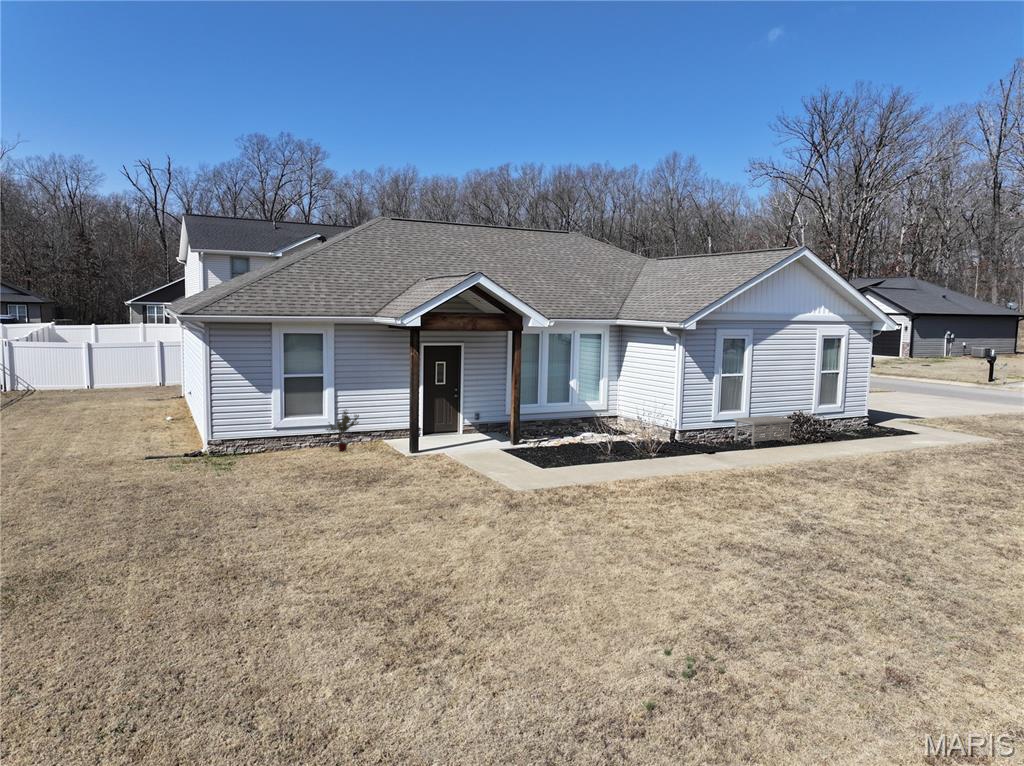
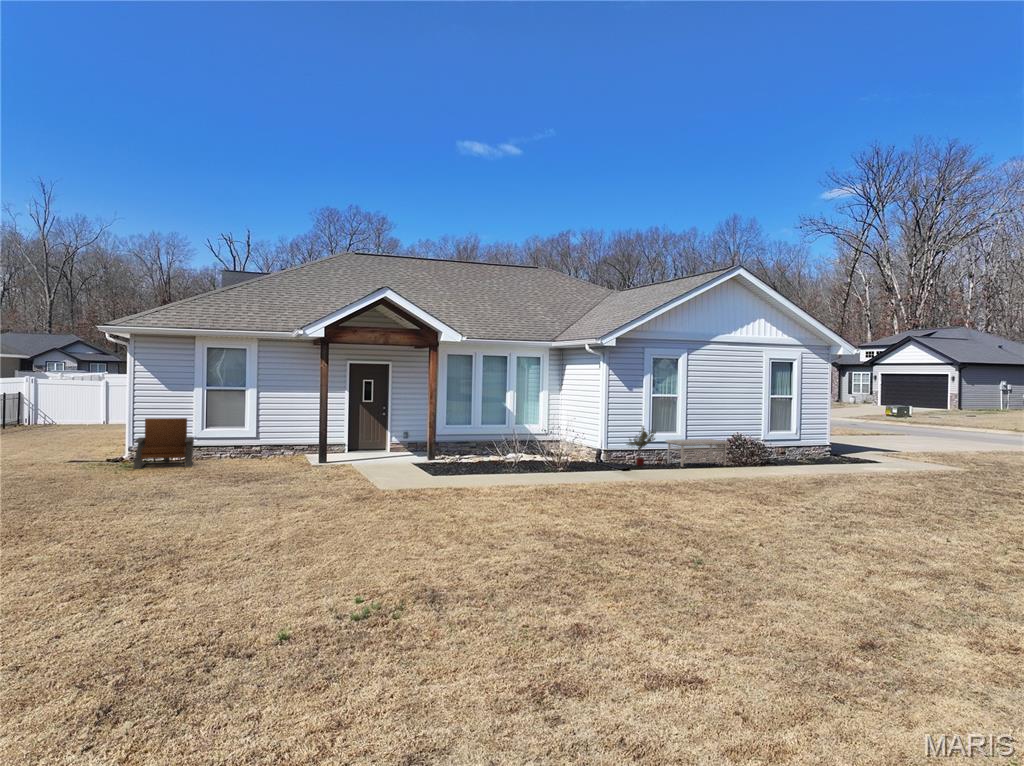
lounge chair: none [220,409,282,467] -> present [133,418,194,469]
potted tree: present [326,409,359,451] -> present [627,426,656,466]

